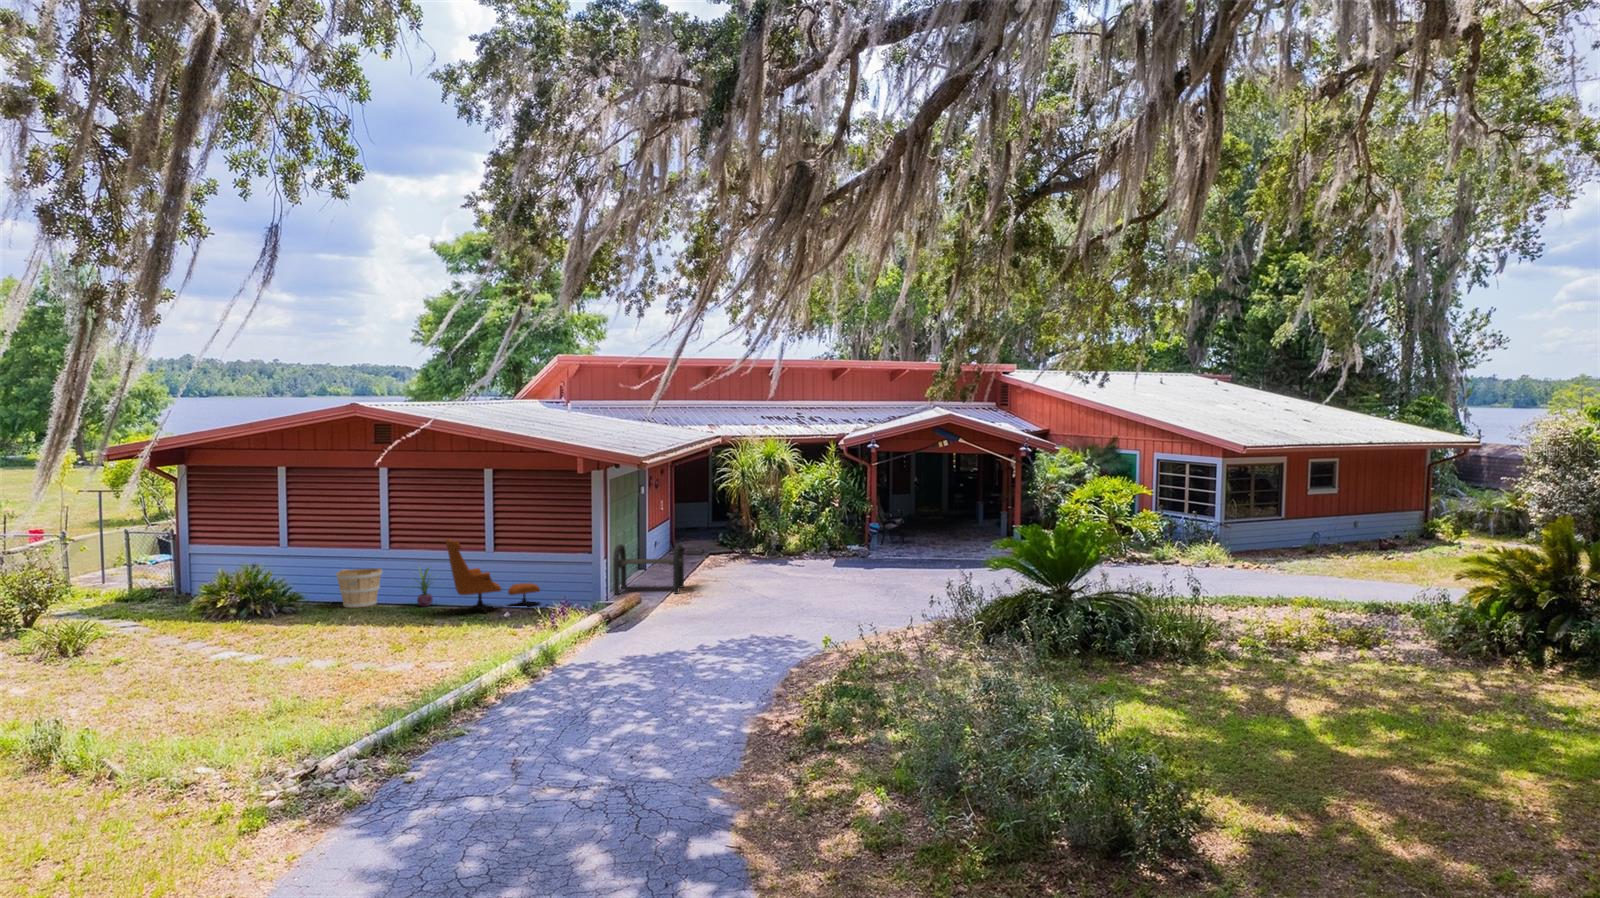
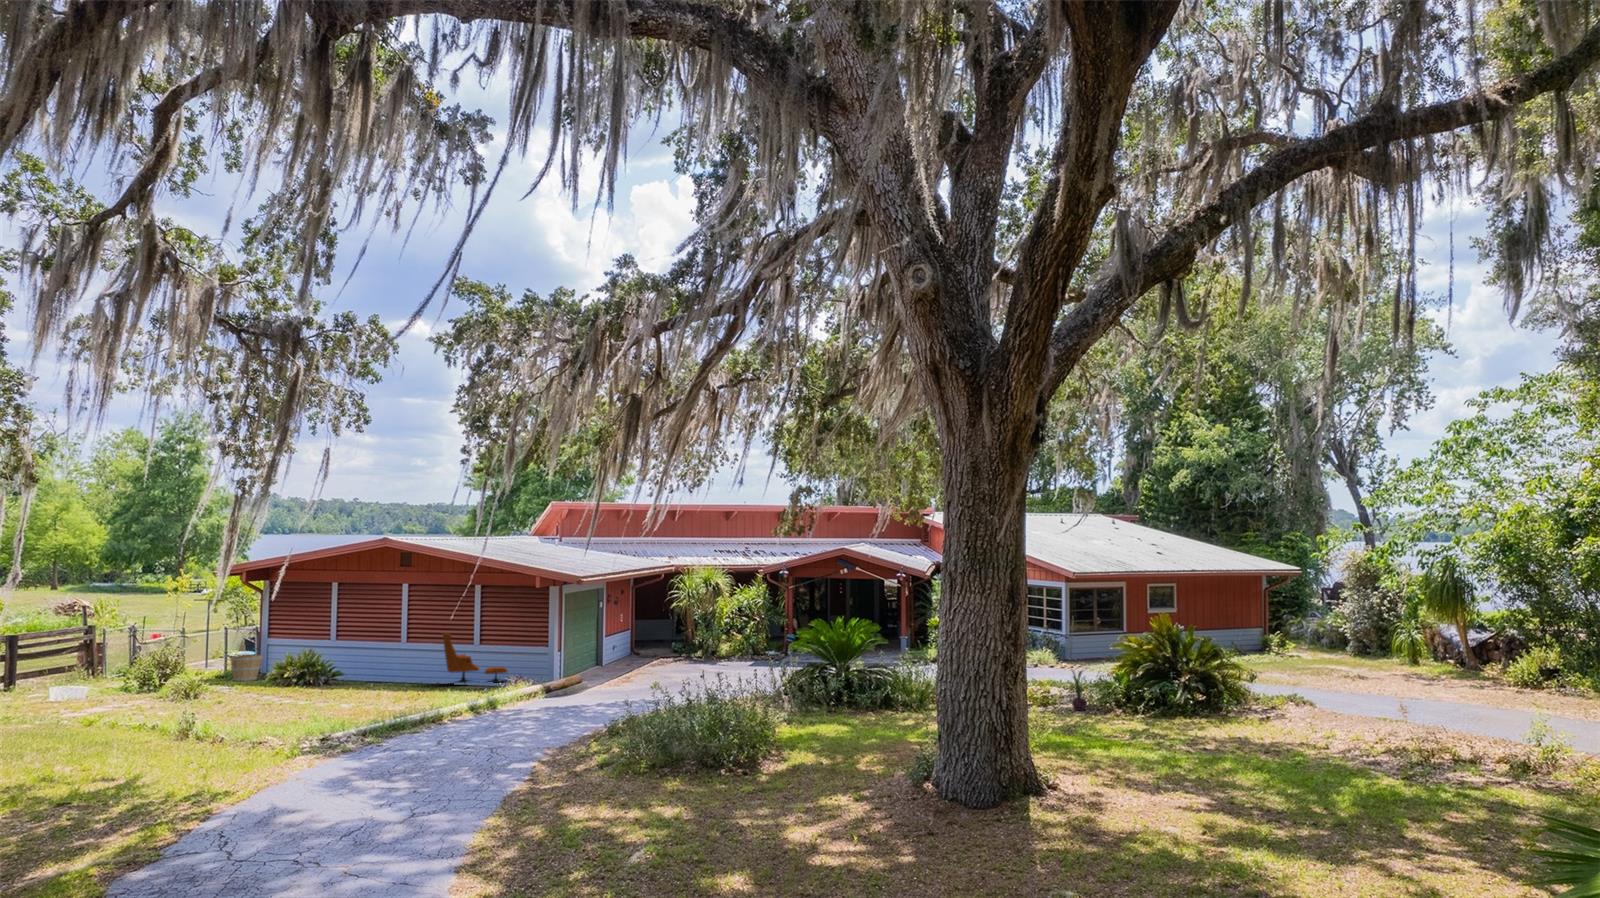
bench: present [613,544,684,595] -> none [563,641,618,678]
decorative plant: present [417,567,433,607] -> present [1070,670,1087,711]
wooden bucket: present [336,568,382,608] -> present [230,654,263,681]

